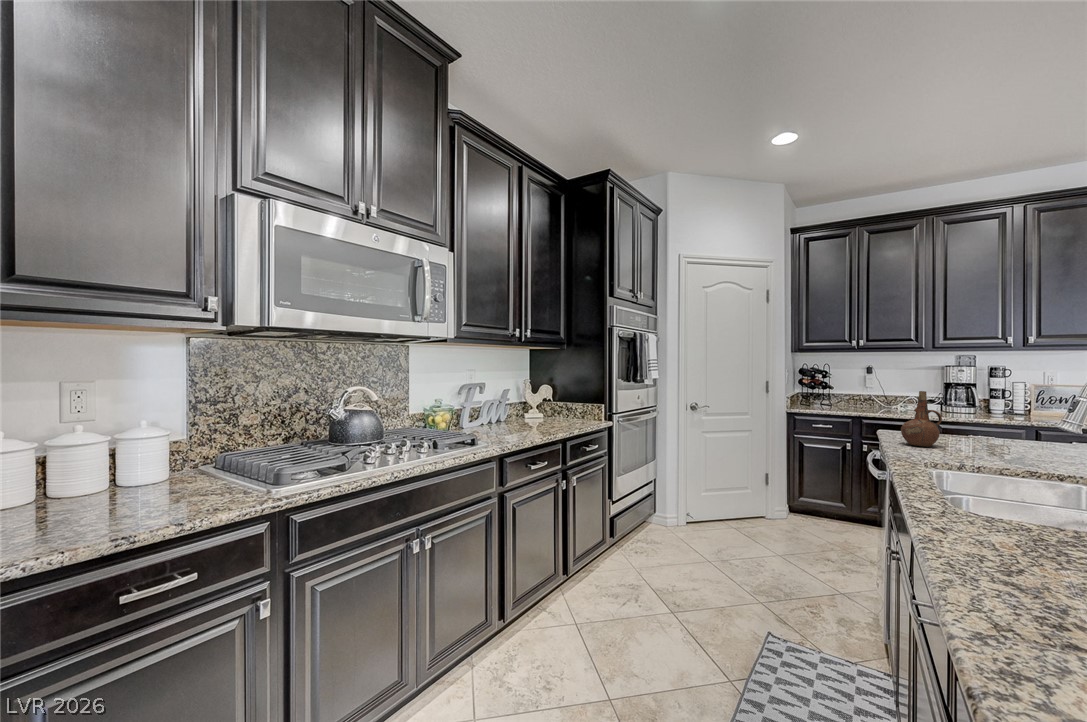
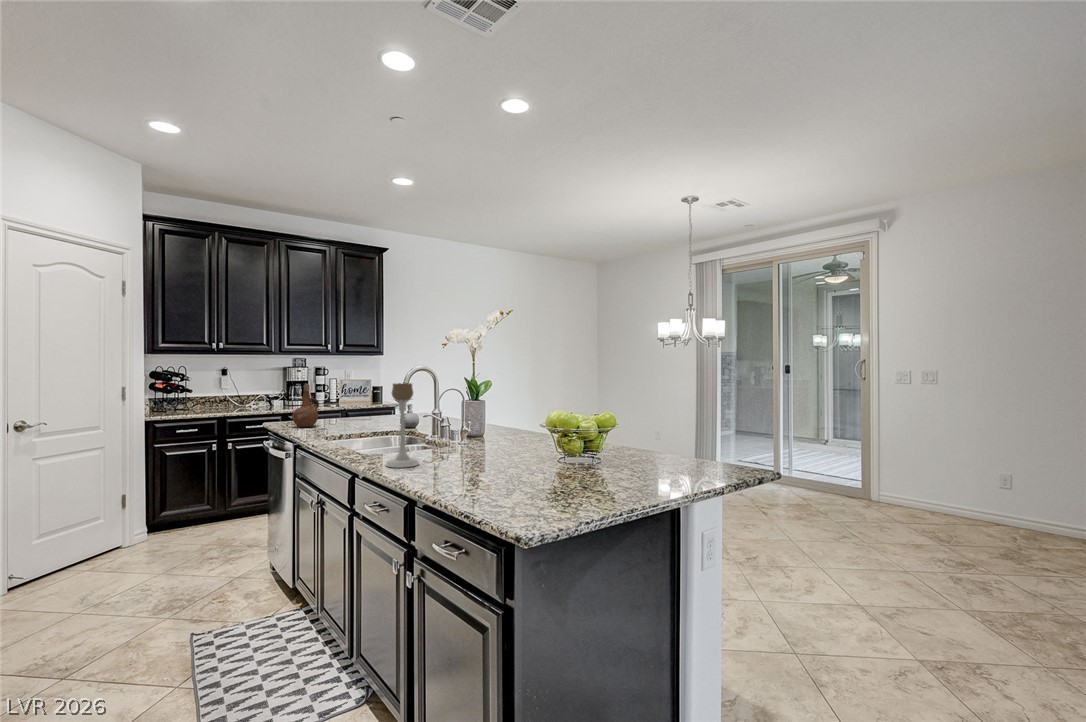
candle holder: none [952,408,1037,571] -> present [385,383,419,468]

